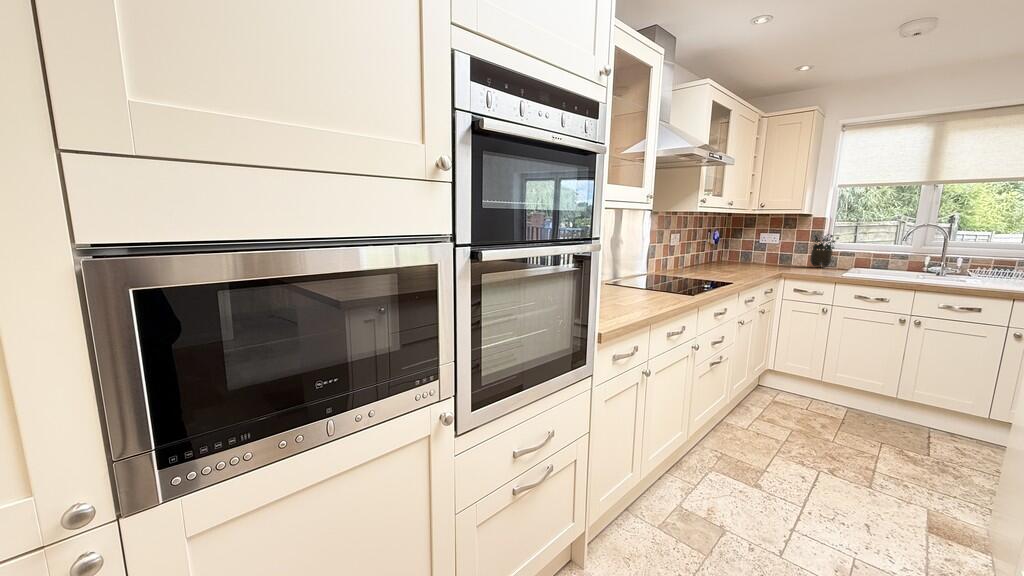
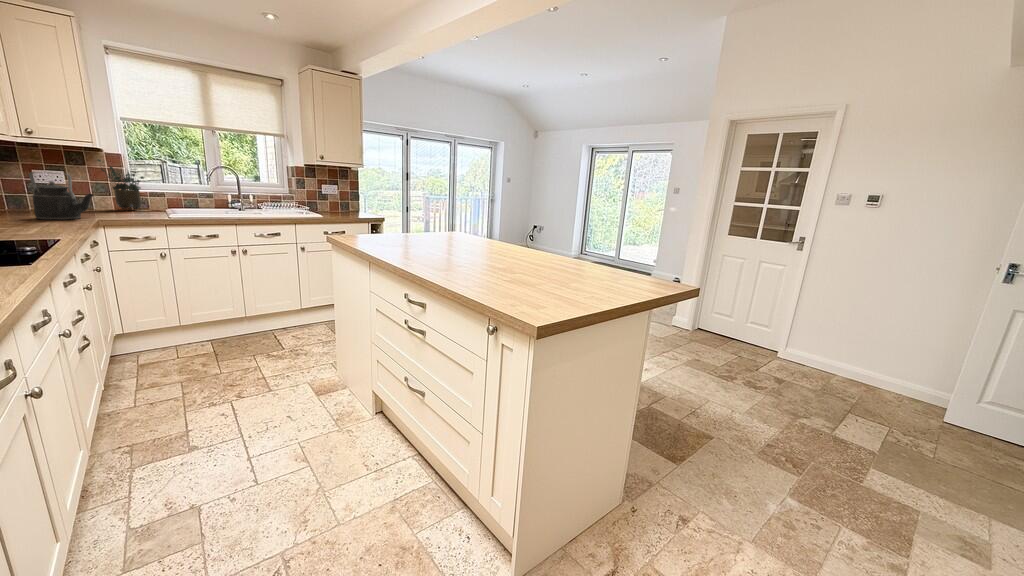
kettle: none [746,235,786,271] -> present [28,172,94,220]

